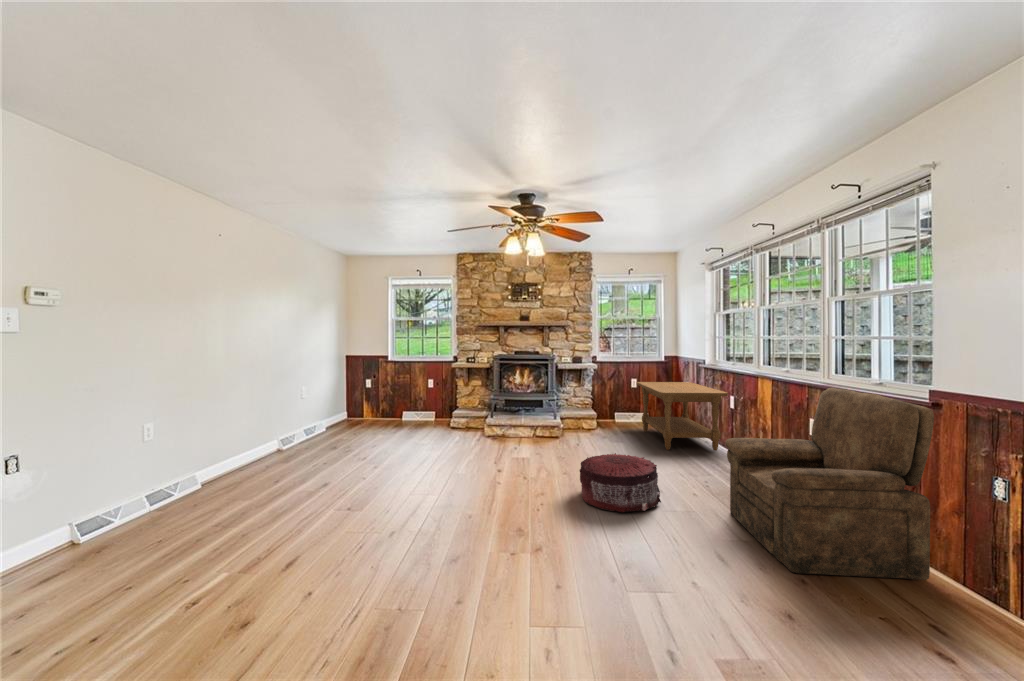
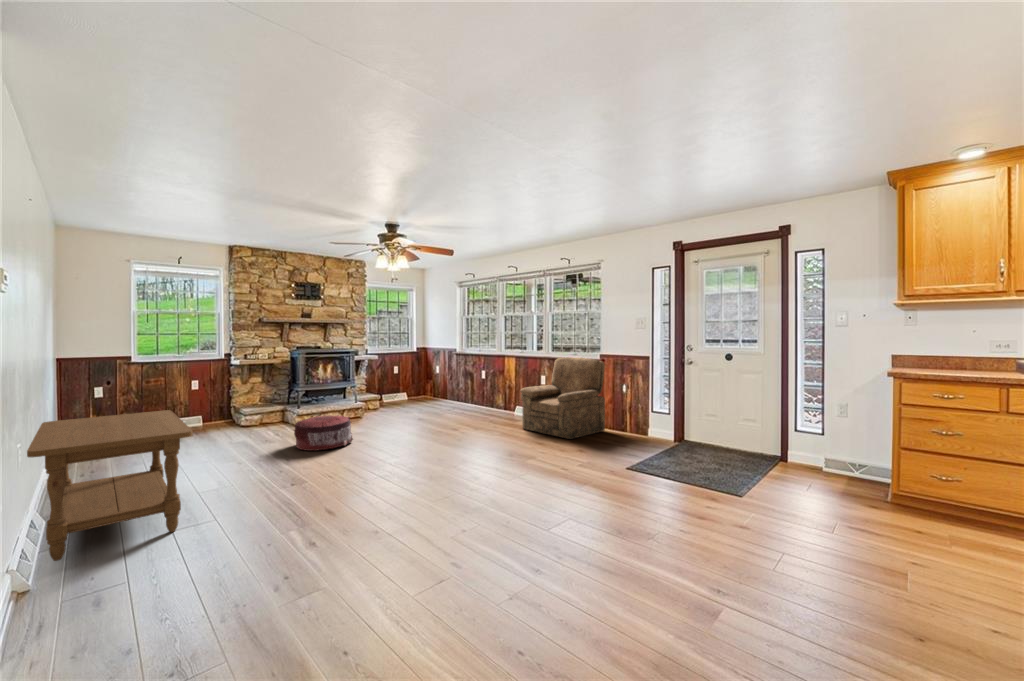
coffee table: present [637,382,728,451] -> present [27,410,193,561]
pouf: present [579,453,661,512] -> present [294,415,353,451]

